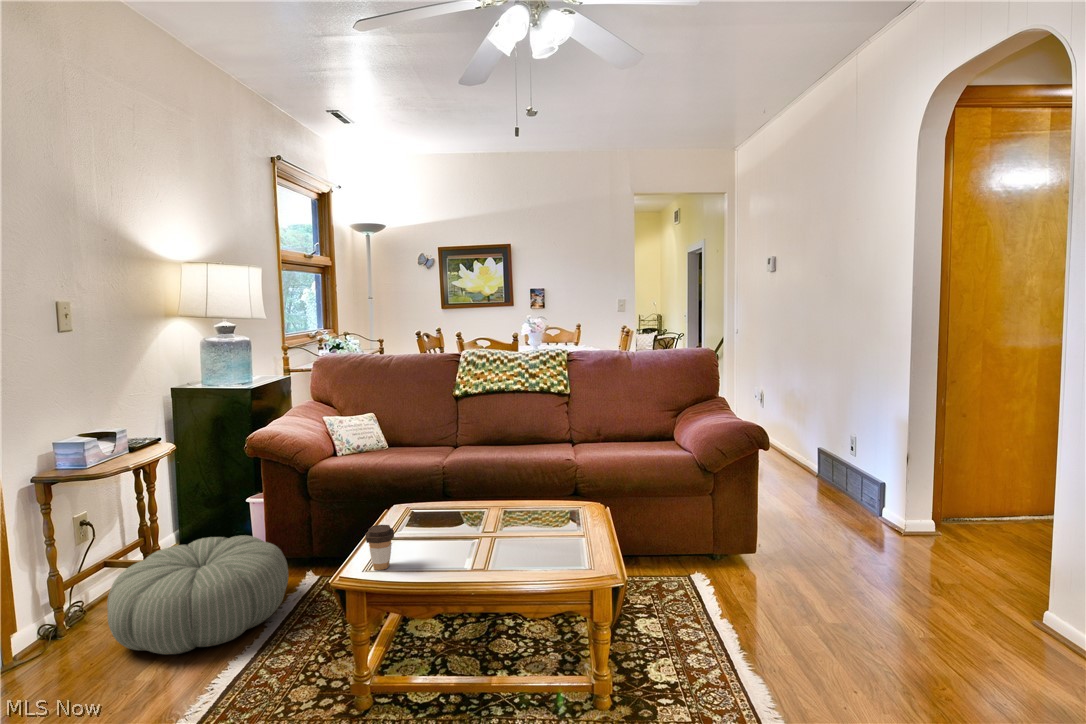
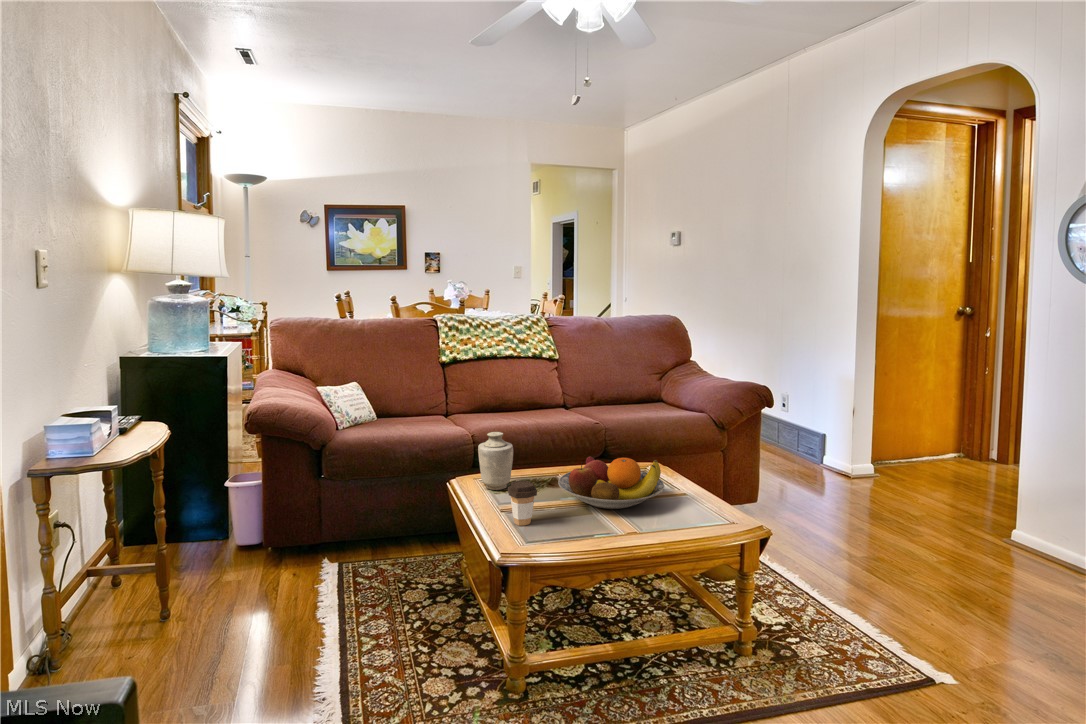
vase: none [392,470,426,527] -> present [478,432,513,490]
fruit bowl: none [438,502,548,562] -> present [558,456,665,509]
pouf: present [107,535,289,654] -> none [145,521,349,656]

